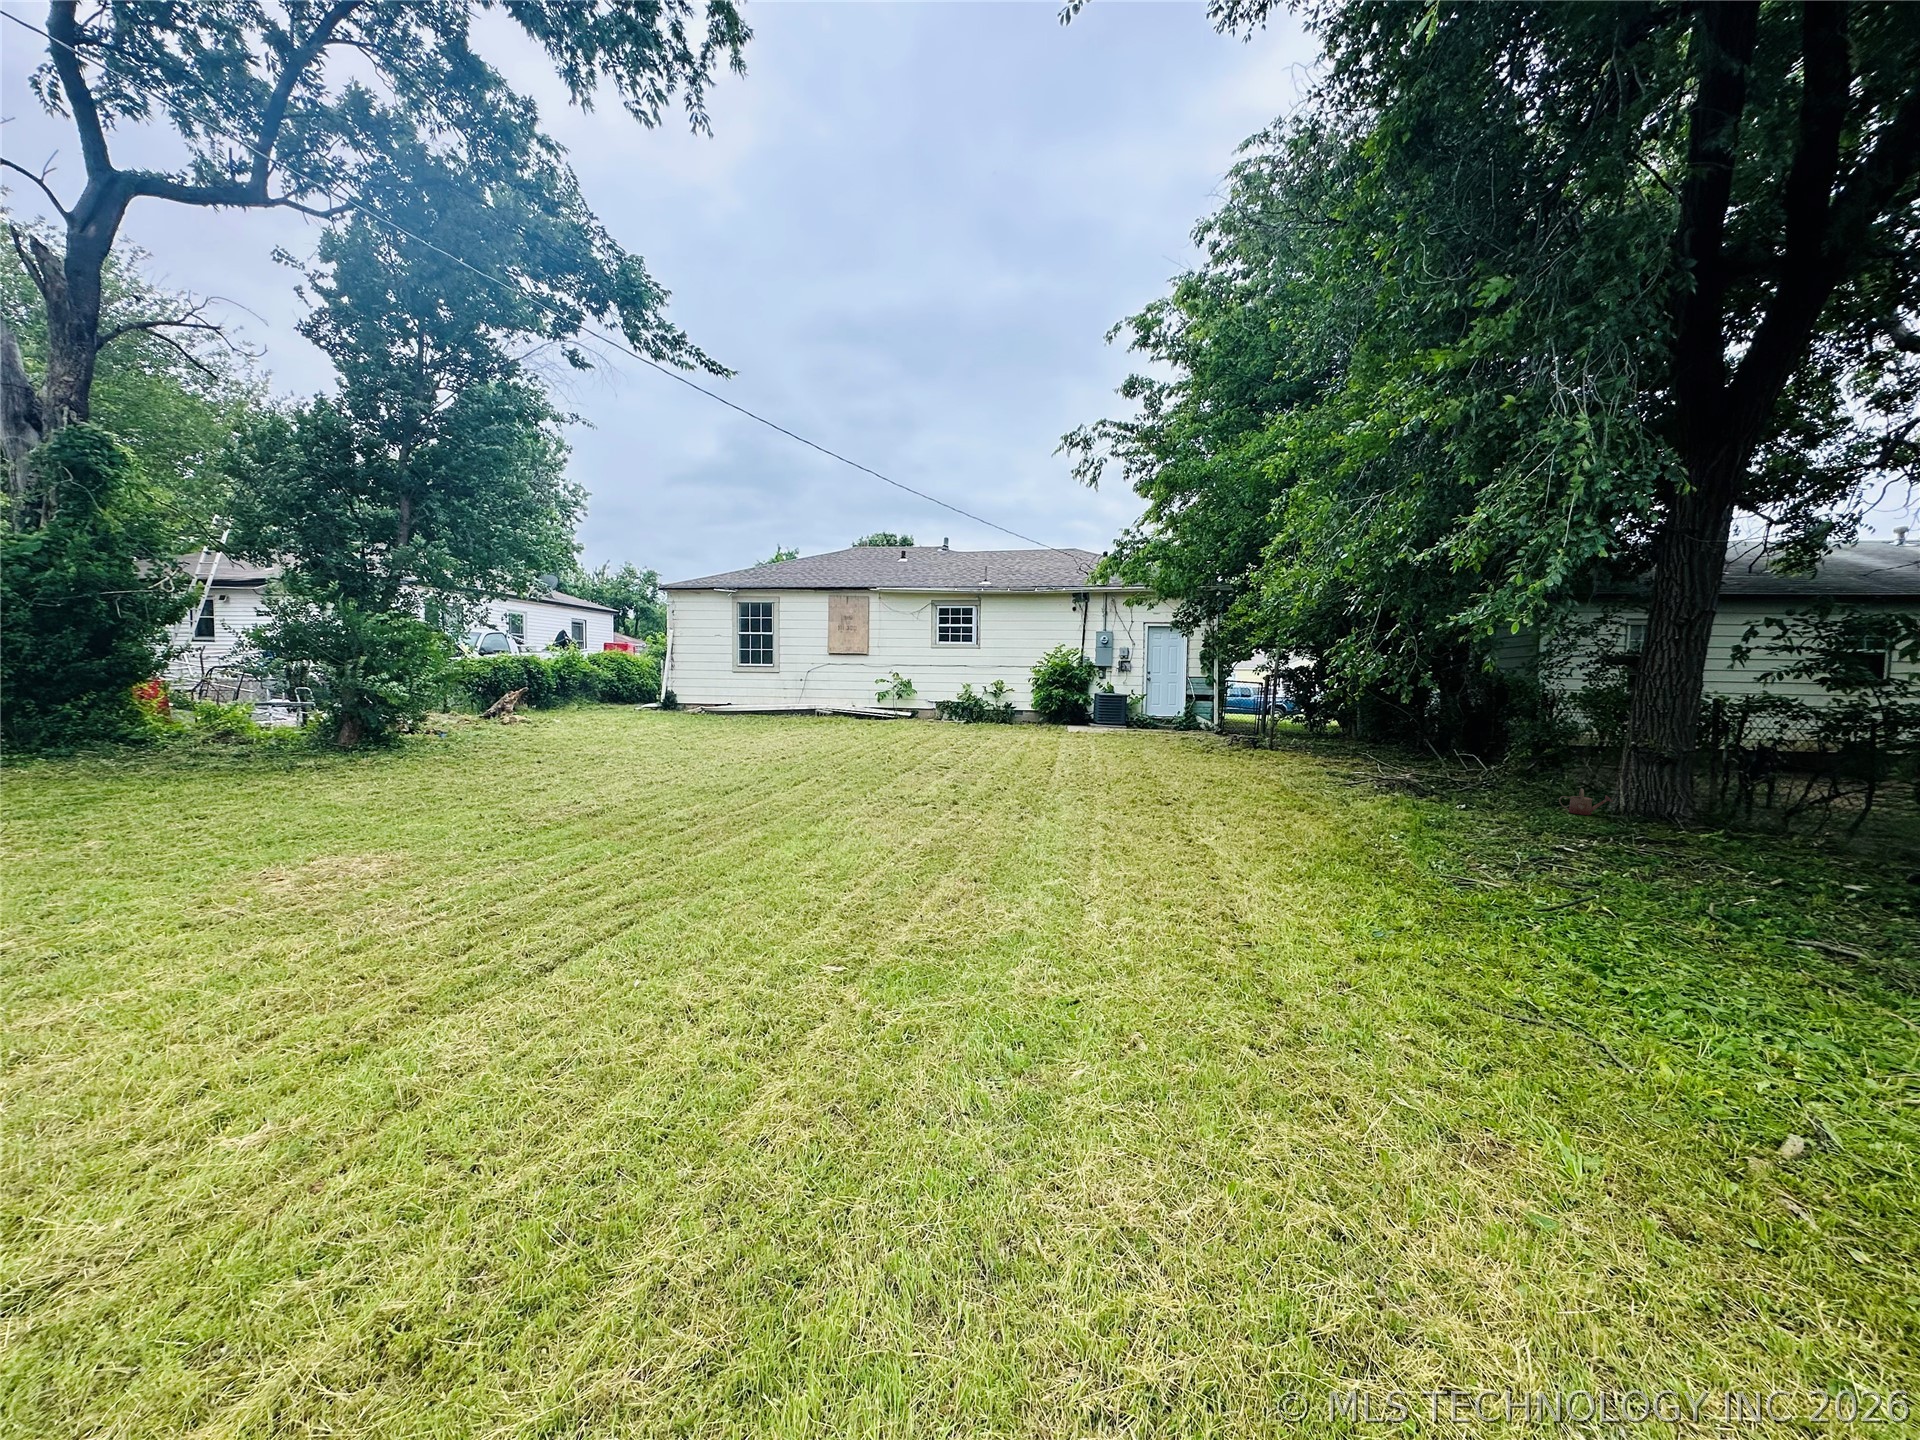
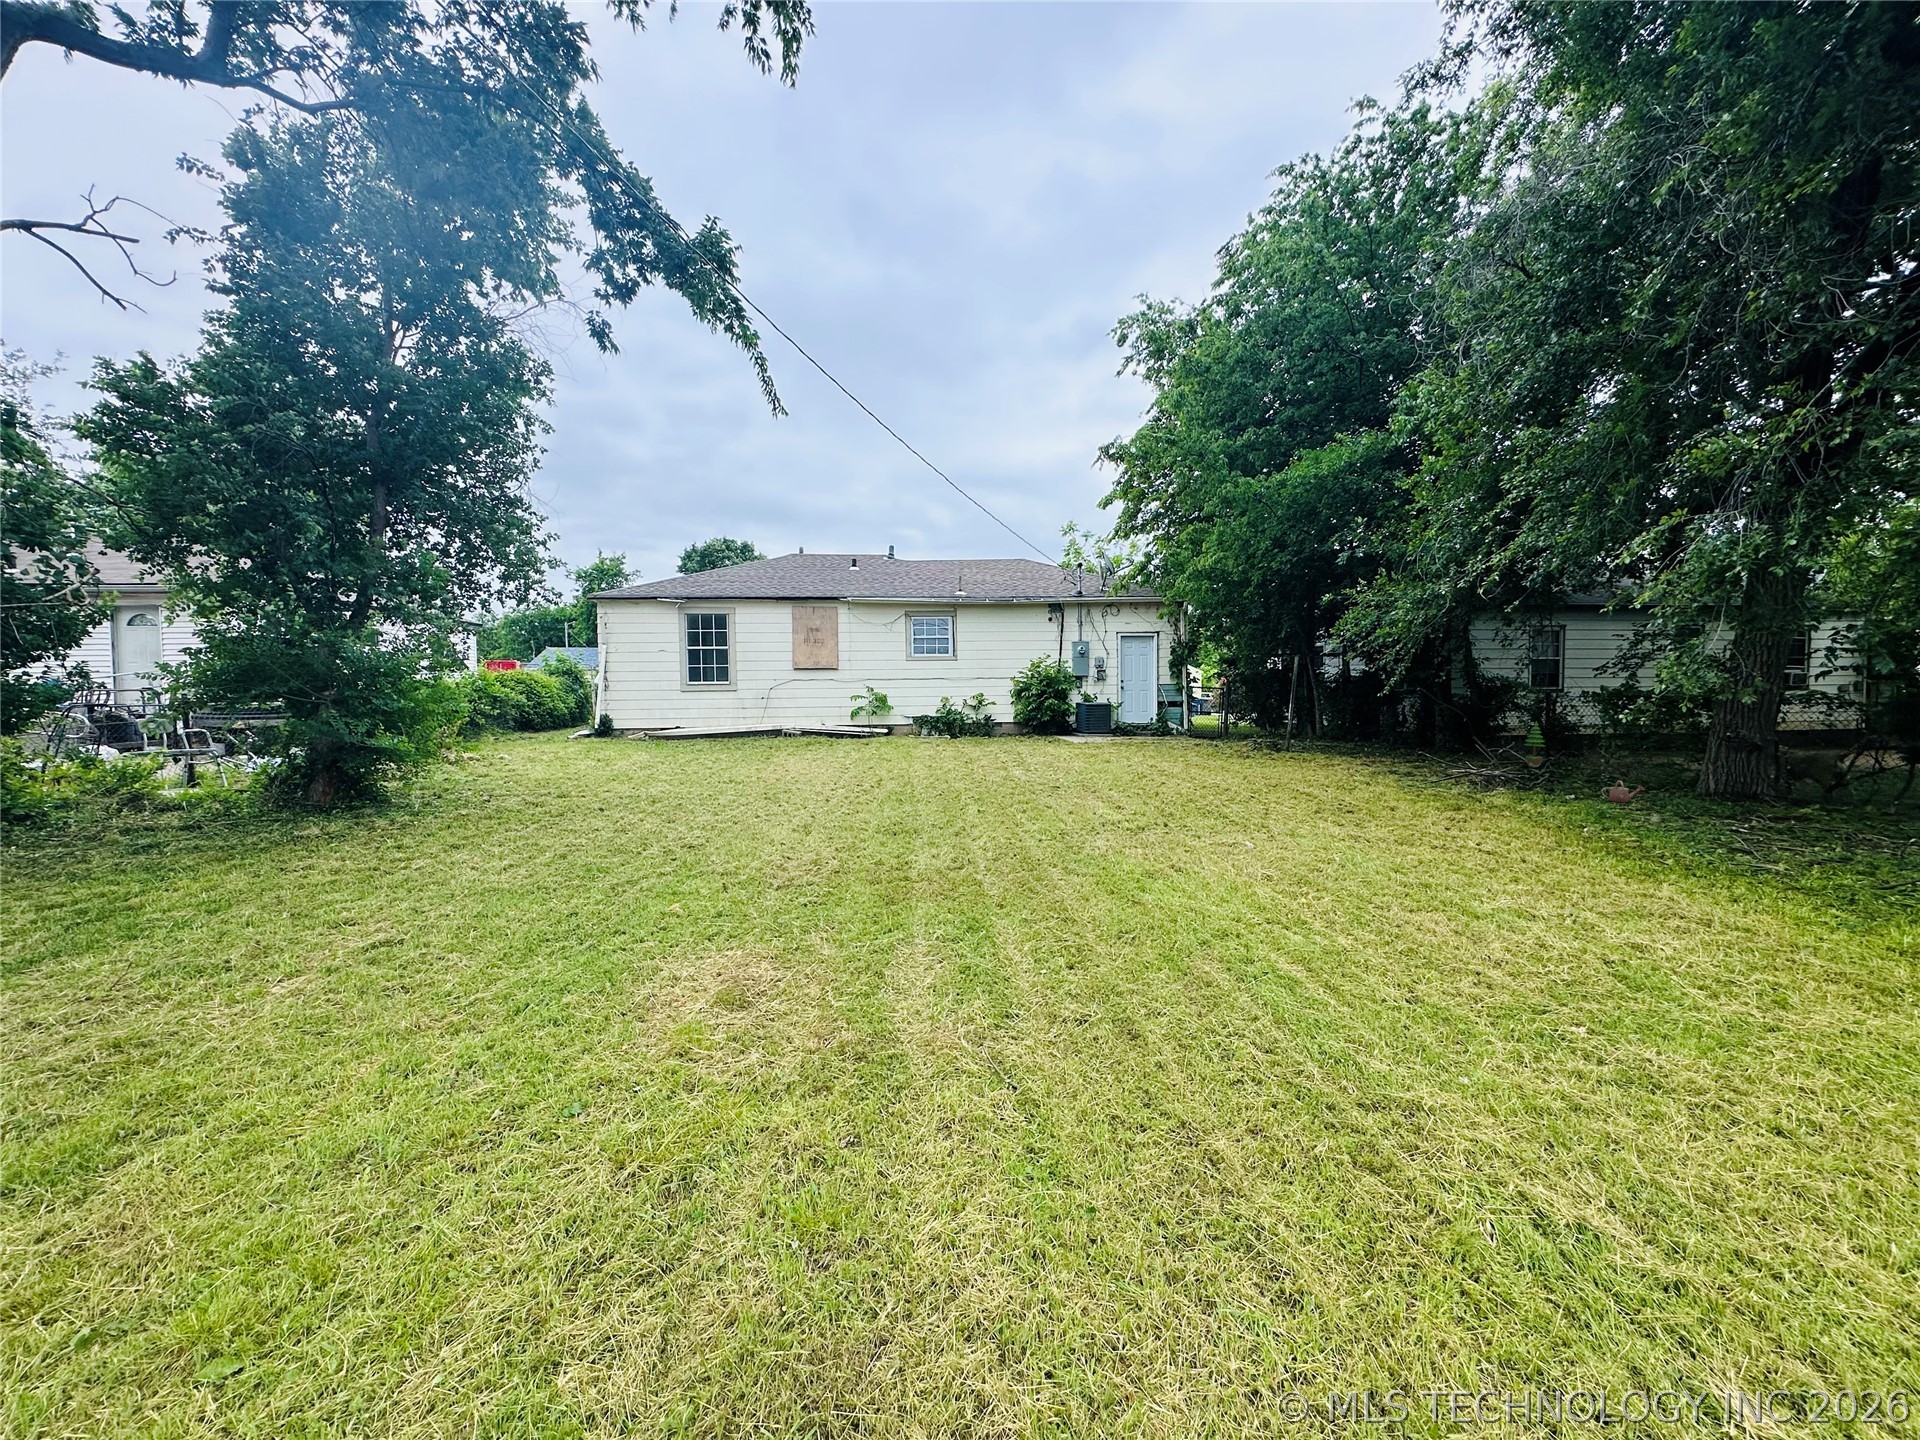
potted tree: none [1530,720,1557,776] -> present [1524,722,1544,768]

